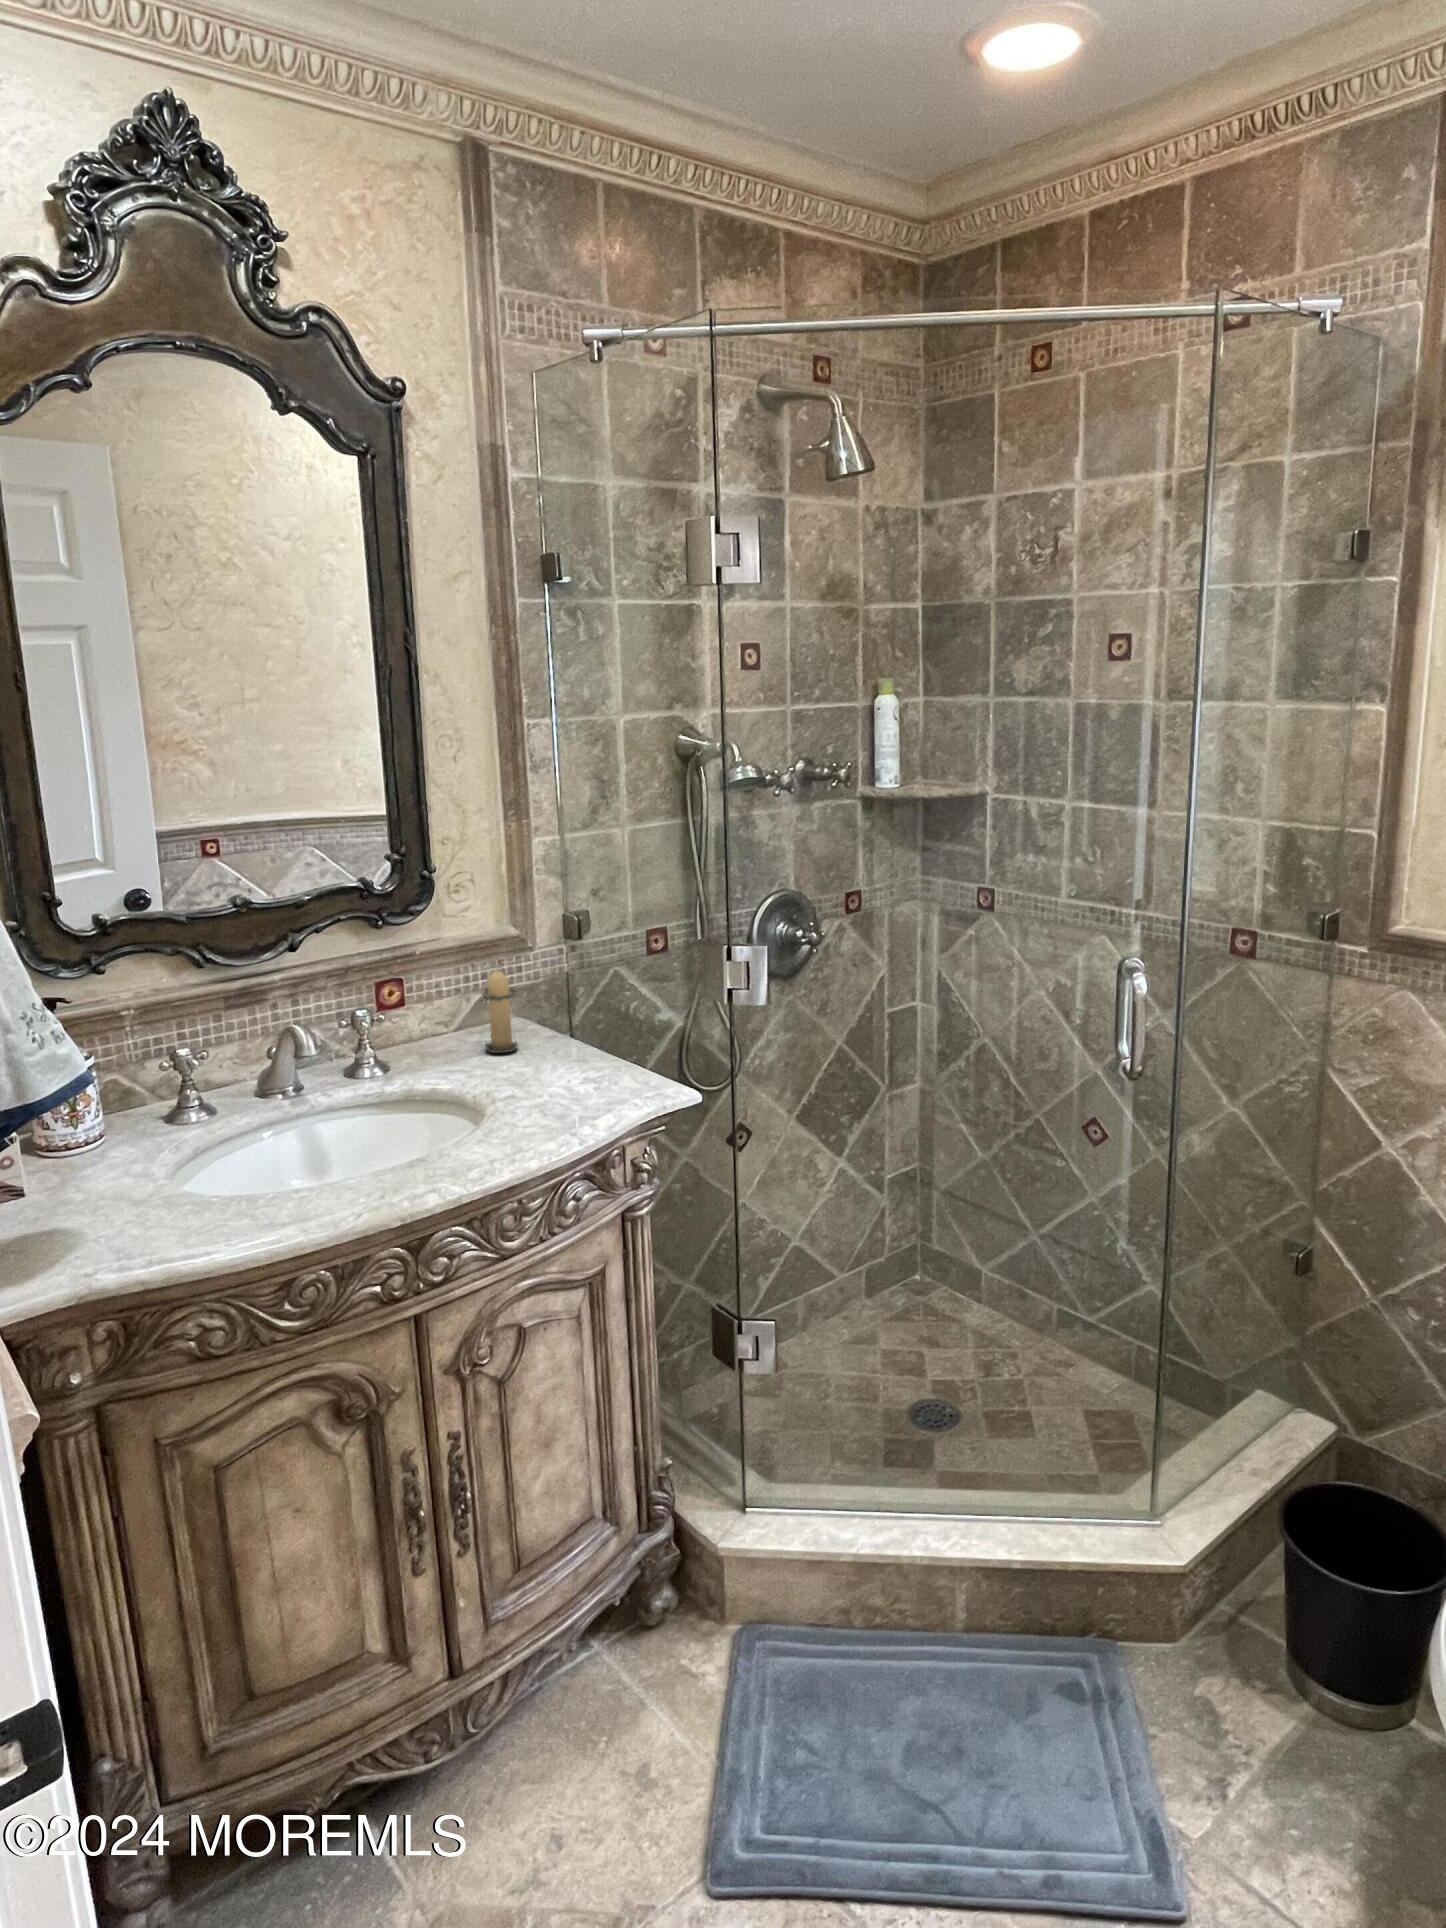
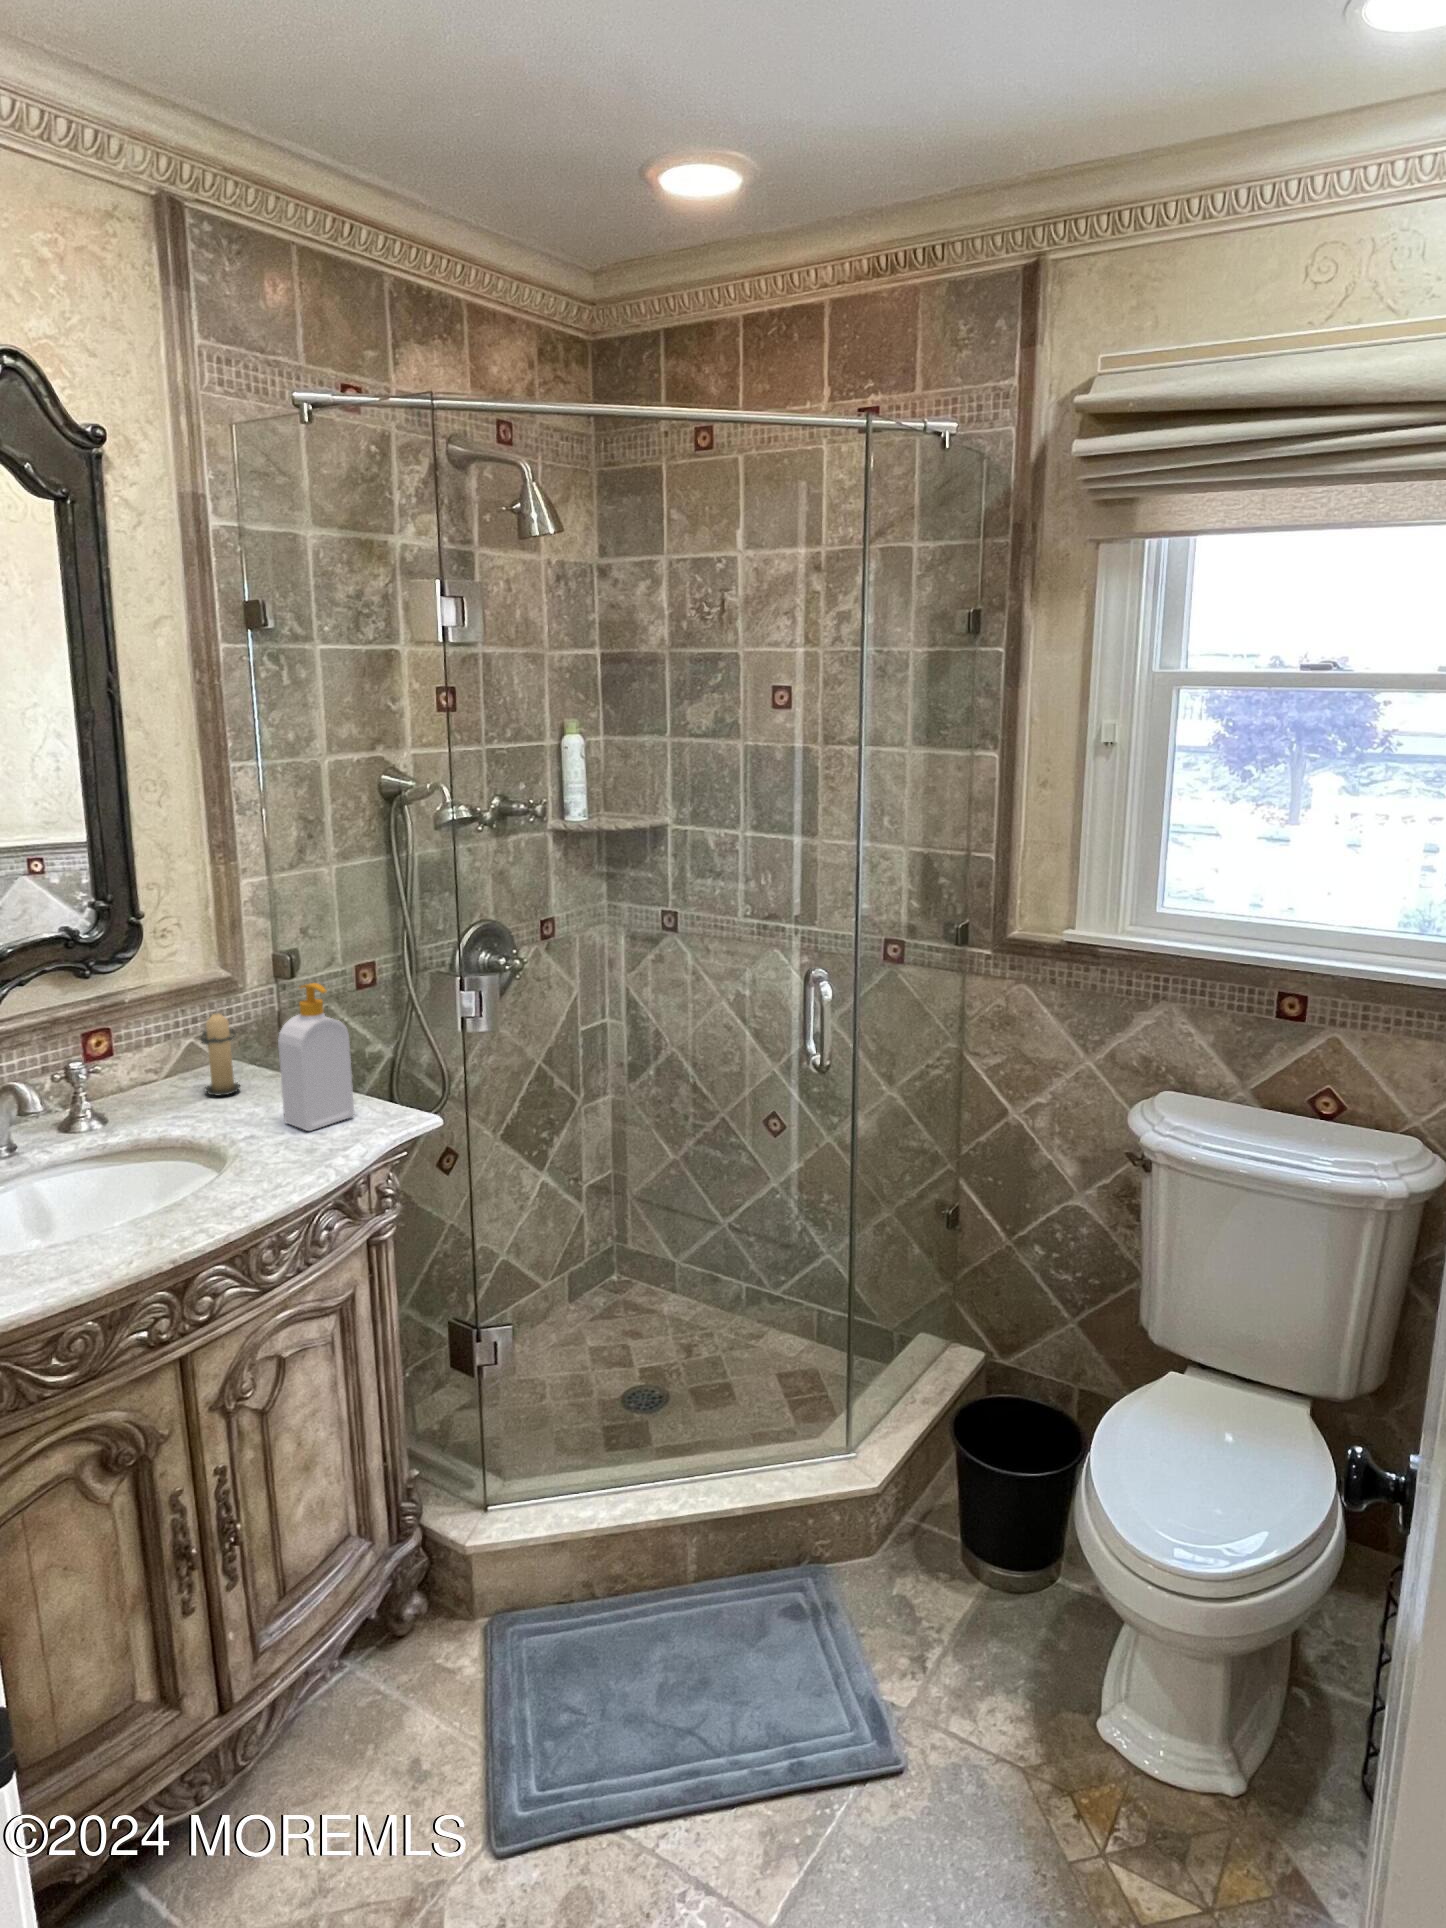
soap bottle: none [544,944,617,1097] -> present [278,983,354,1131]

